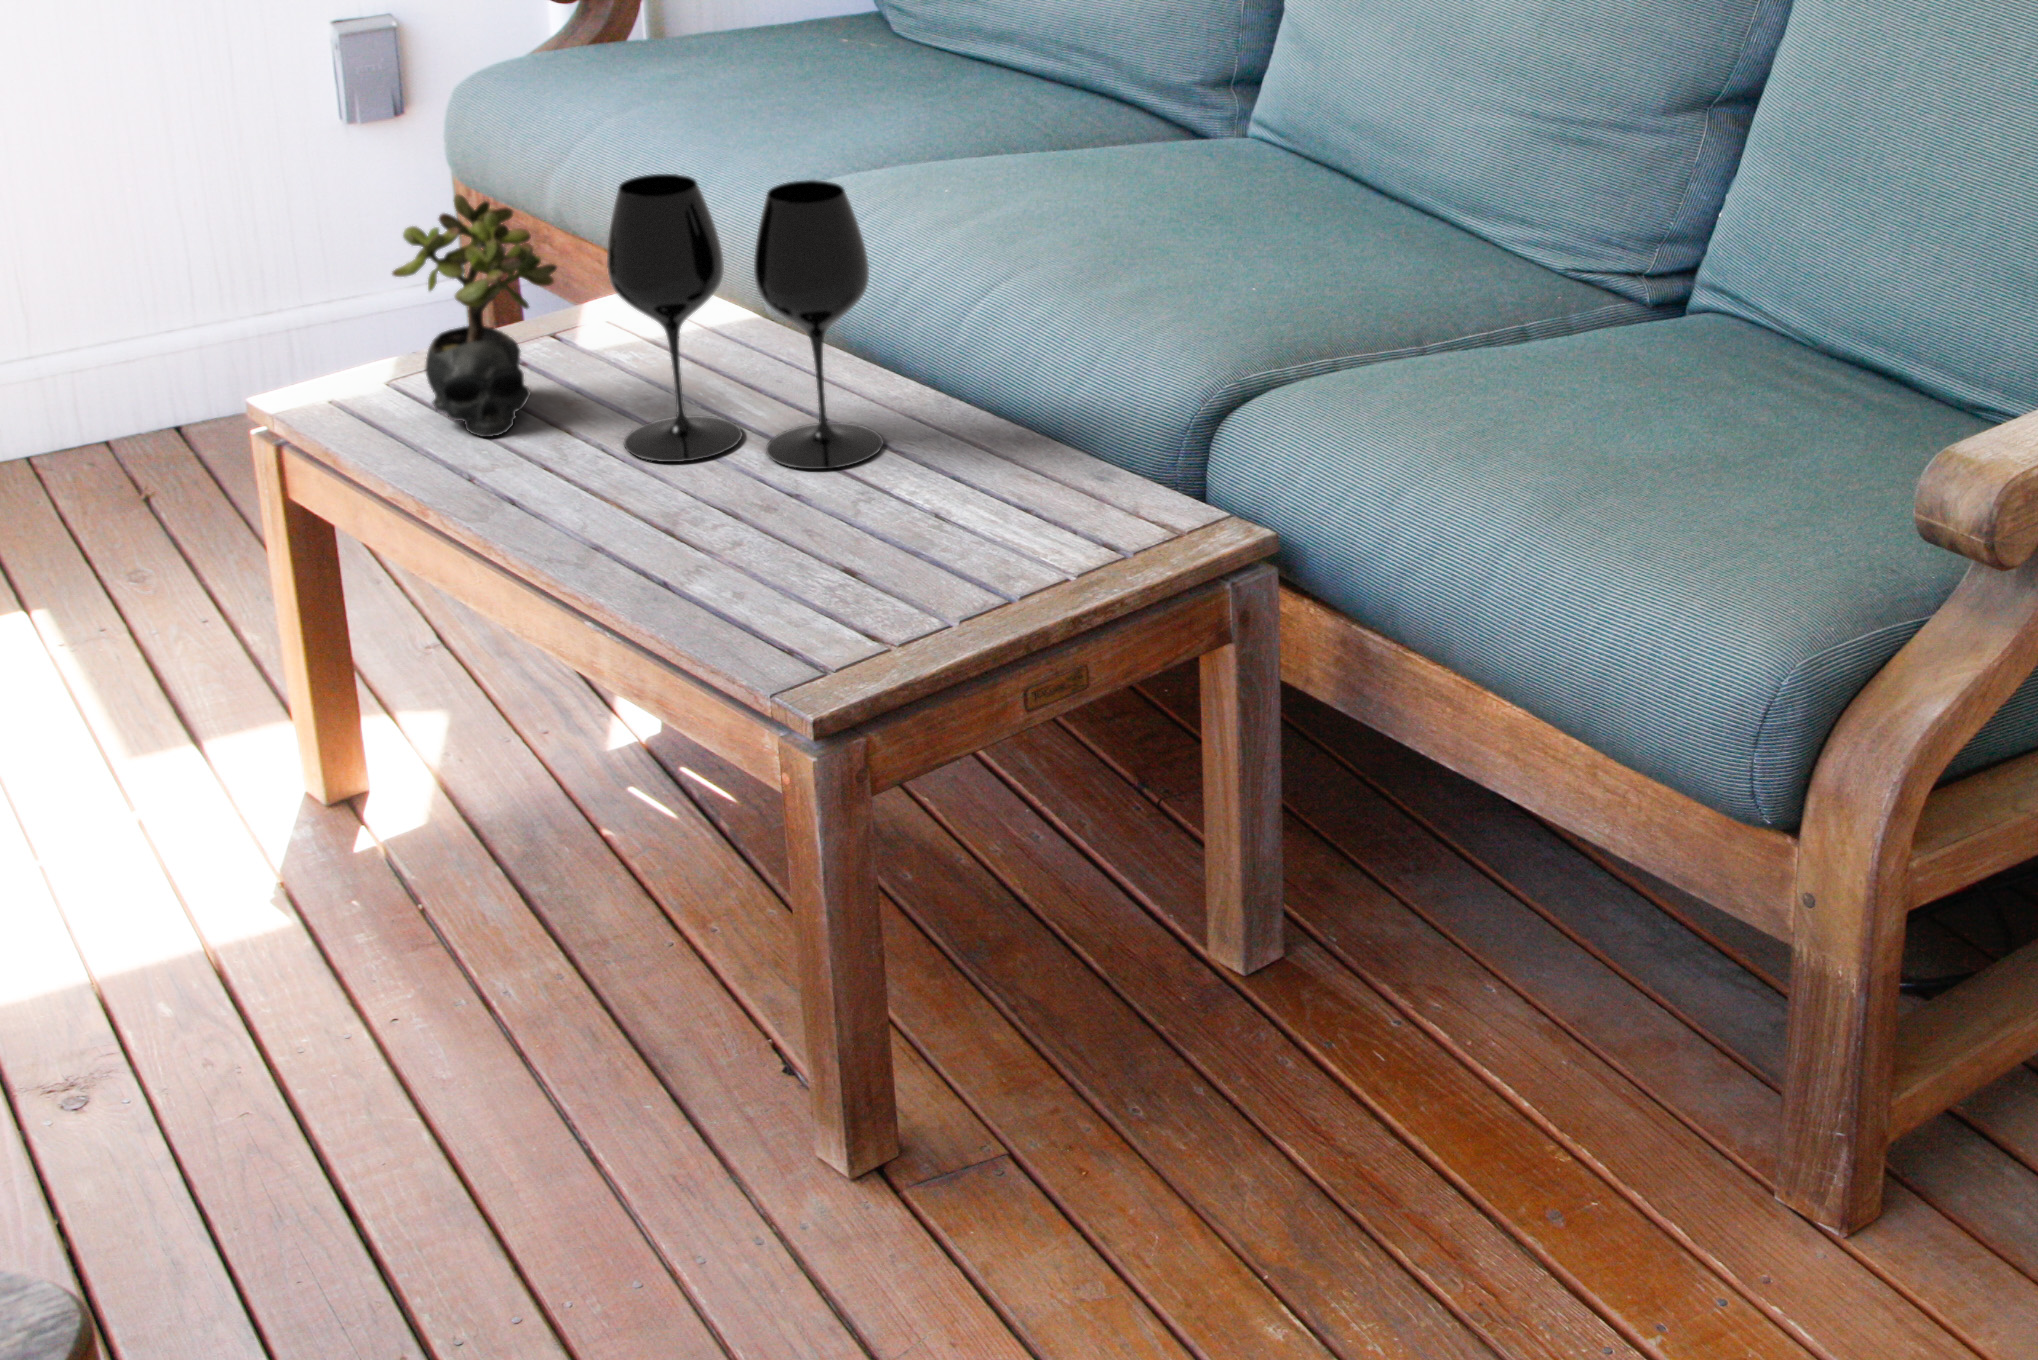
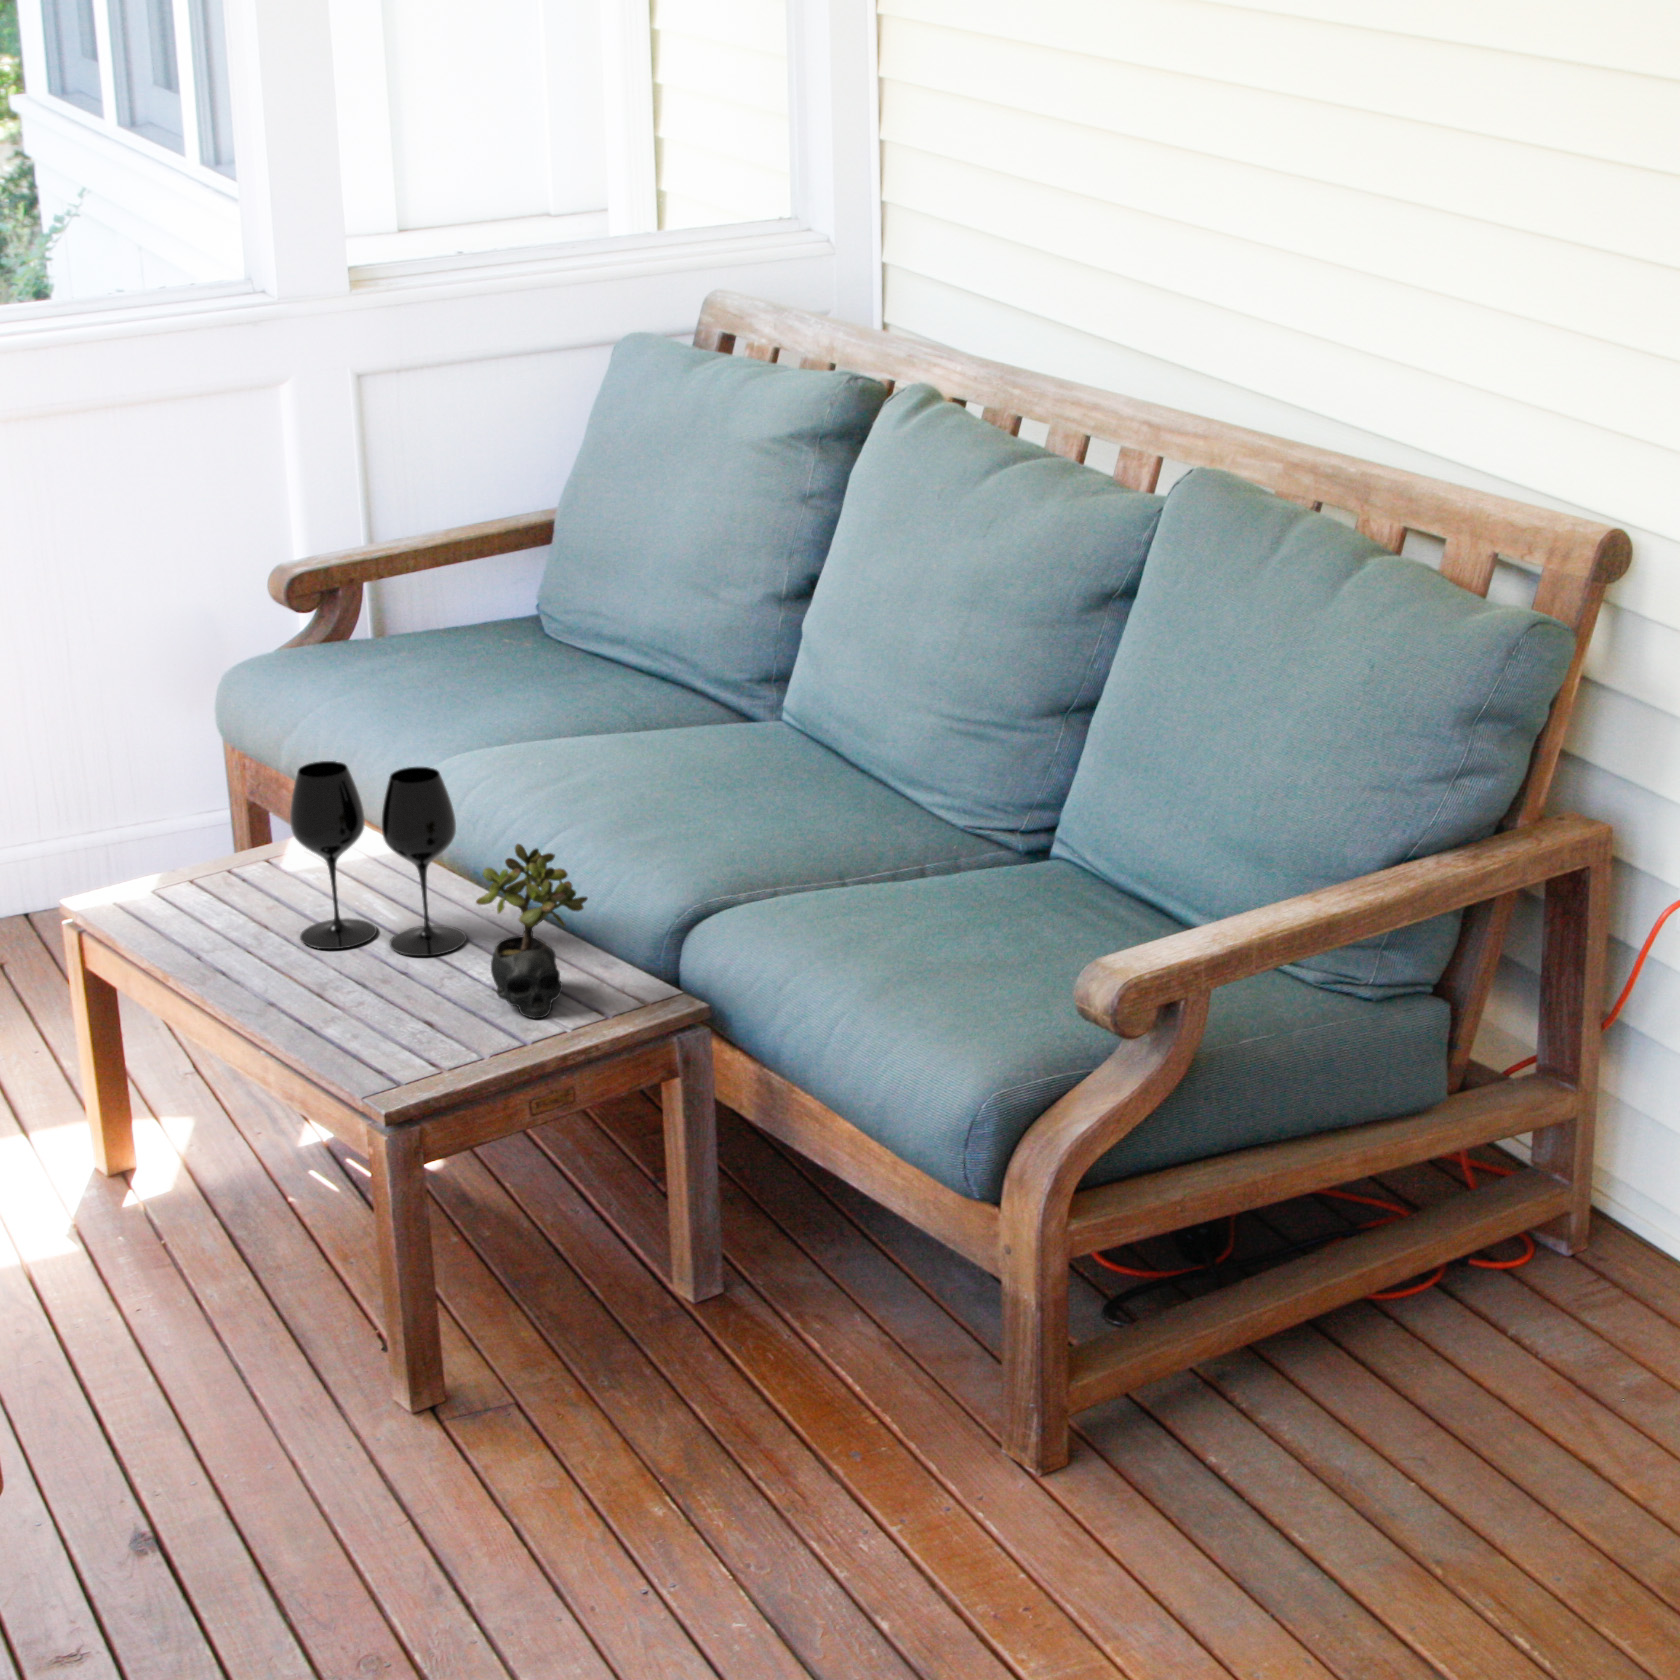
succulent plant: present [392,195,557,437] -> present [476,844,588,1018]

